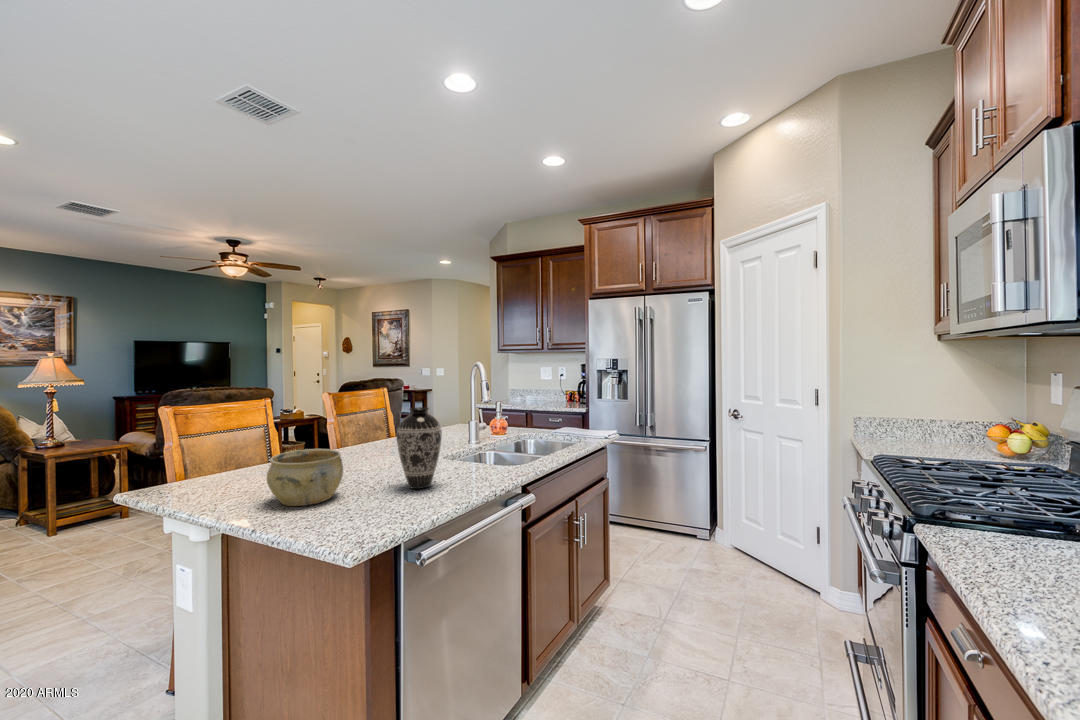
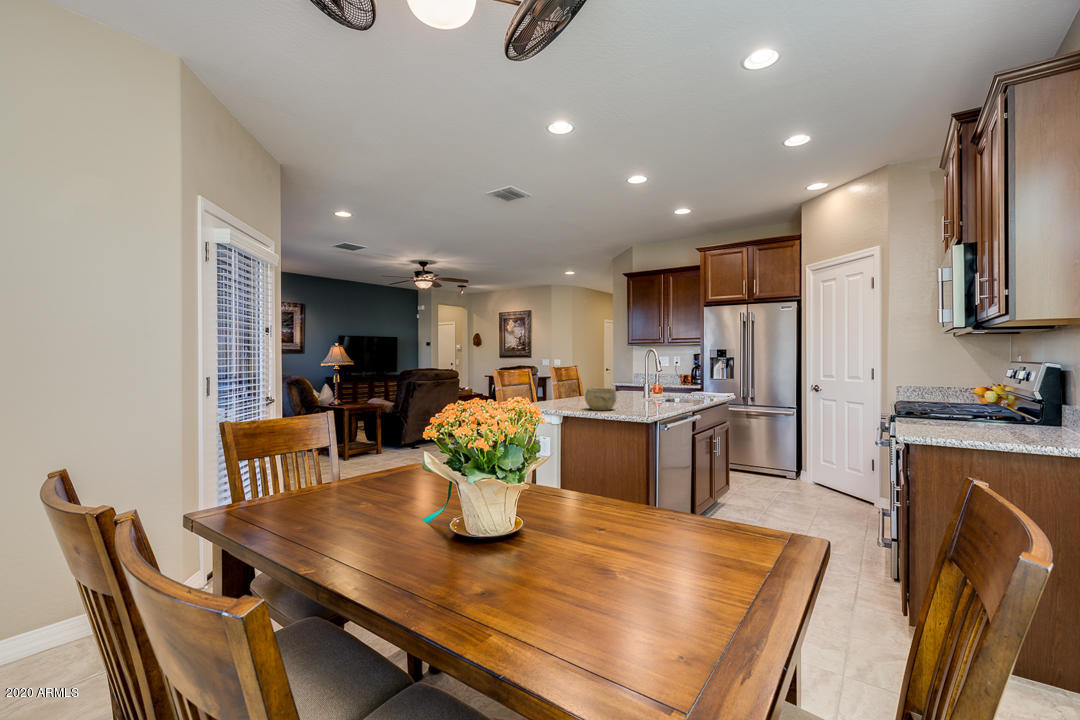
decorative vase: present [396,407,442,489] -> none [636,369,658,408]

